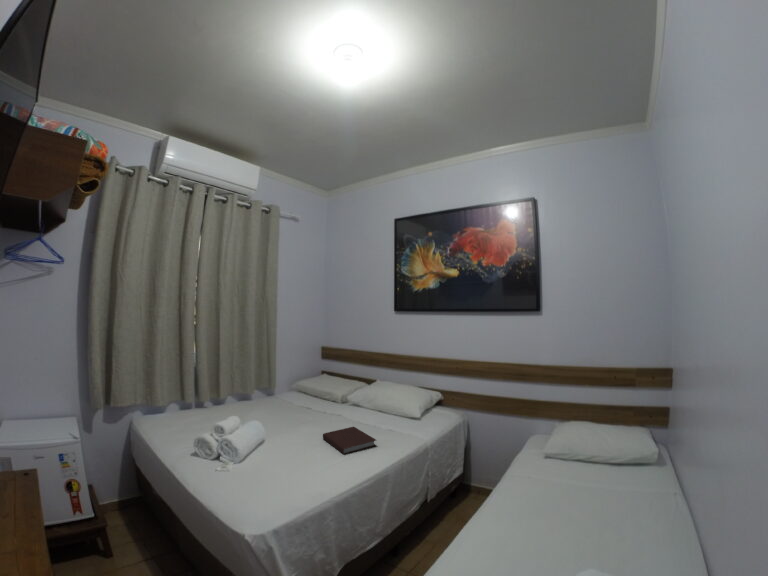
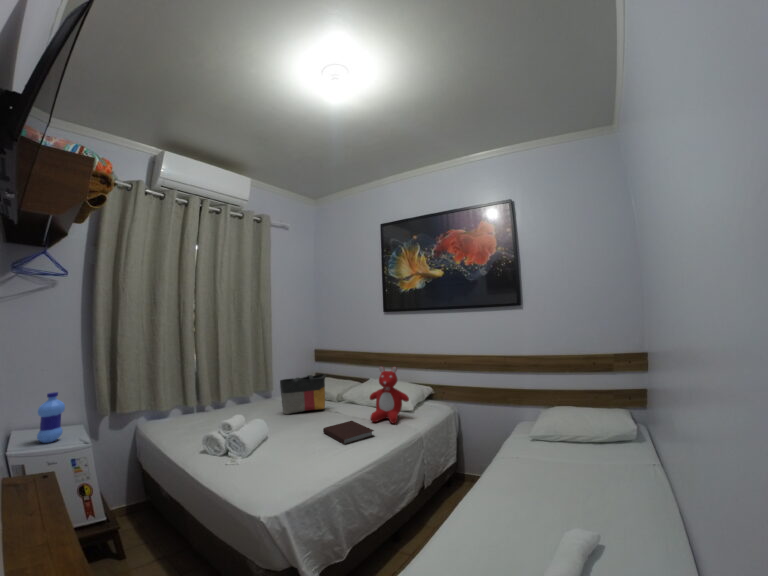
teddy bear: none [374,370,416,432] -> present [370,366,409,423]
tote bag: none [282,374,331,414] -> present [280,374,326,414]
water bottle: none [27,383,57,435] -> present [37,392,65,443]

